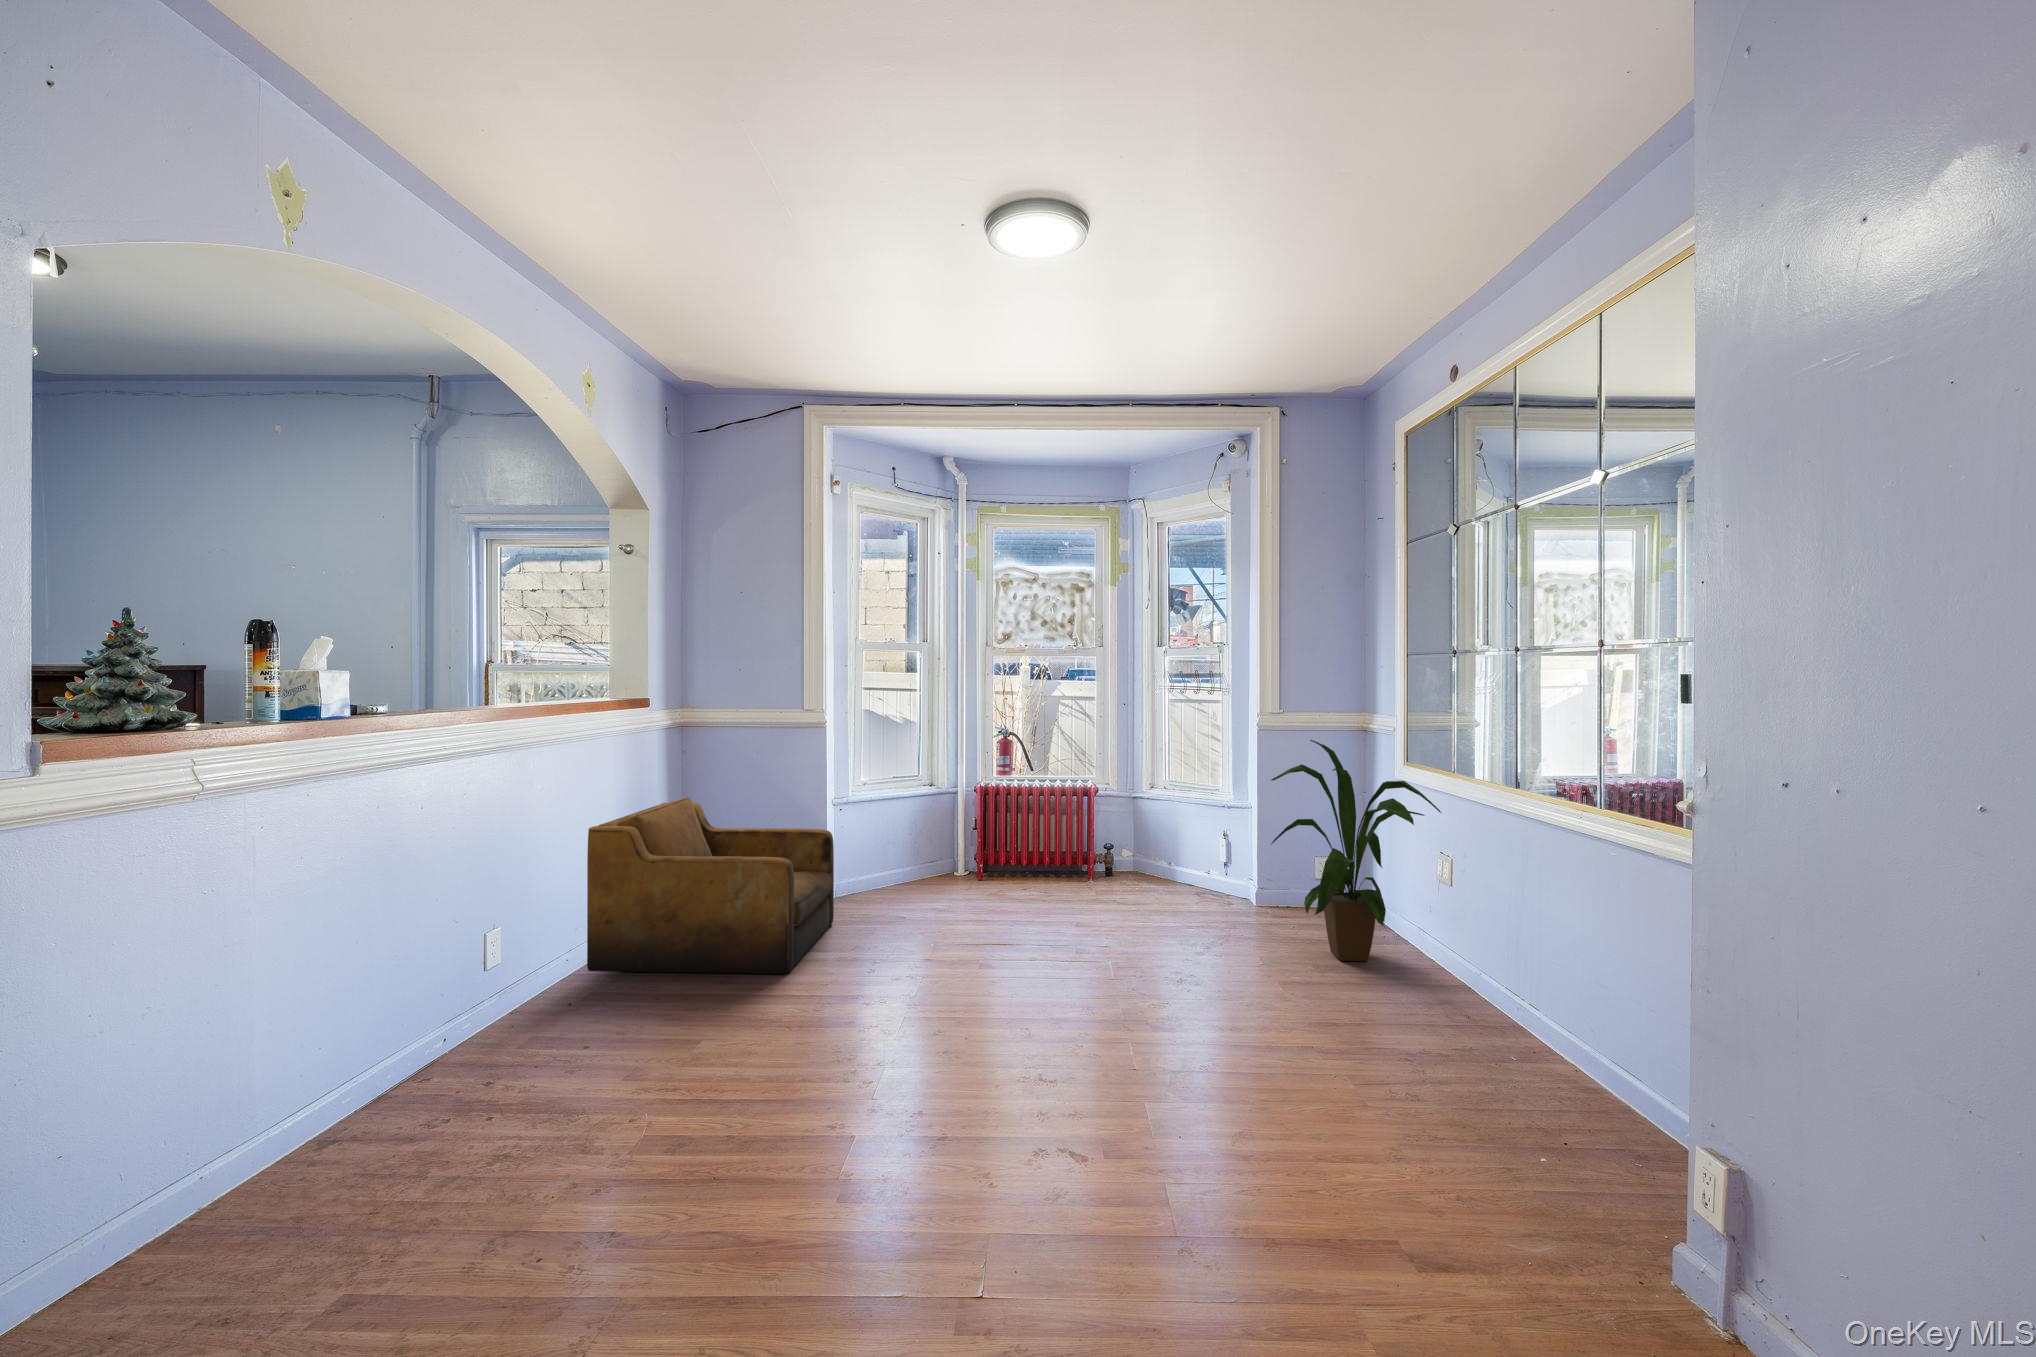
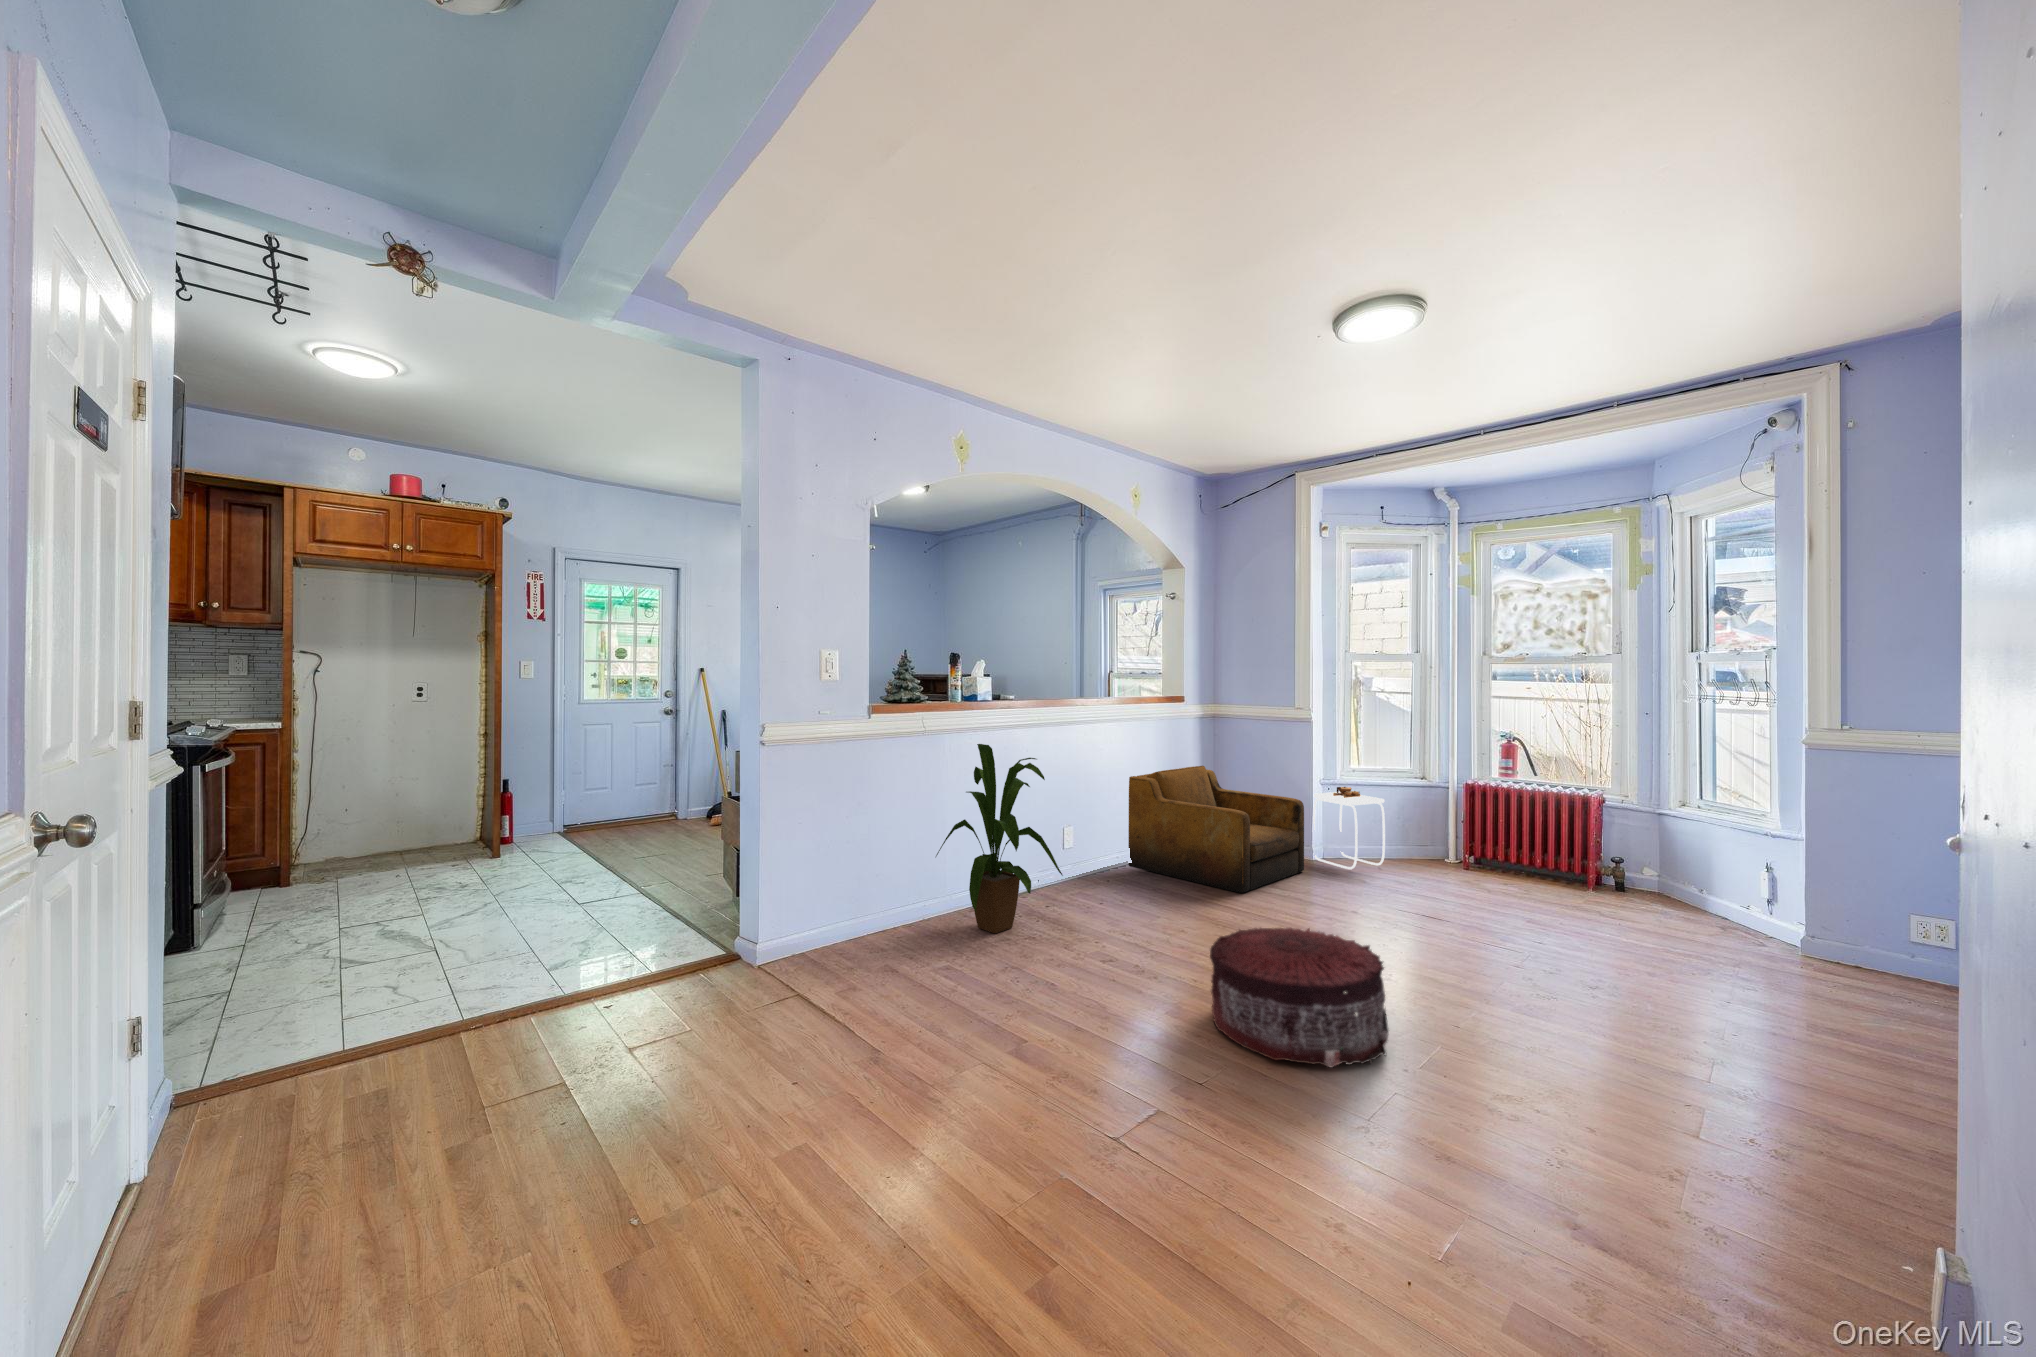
house plant: present [1271,740,1441,961] -> present [936,744,1063,933]
side table: none [828,806,912,908] -> present [1313,787,1385,869]
pouf: none [899,1011,1146,1229] -> present [1210,928,1389,1067]

